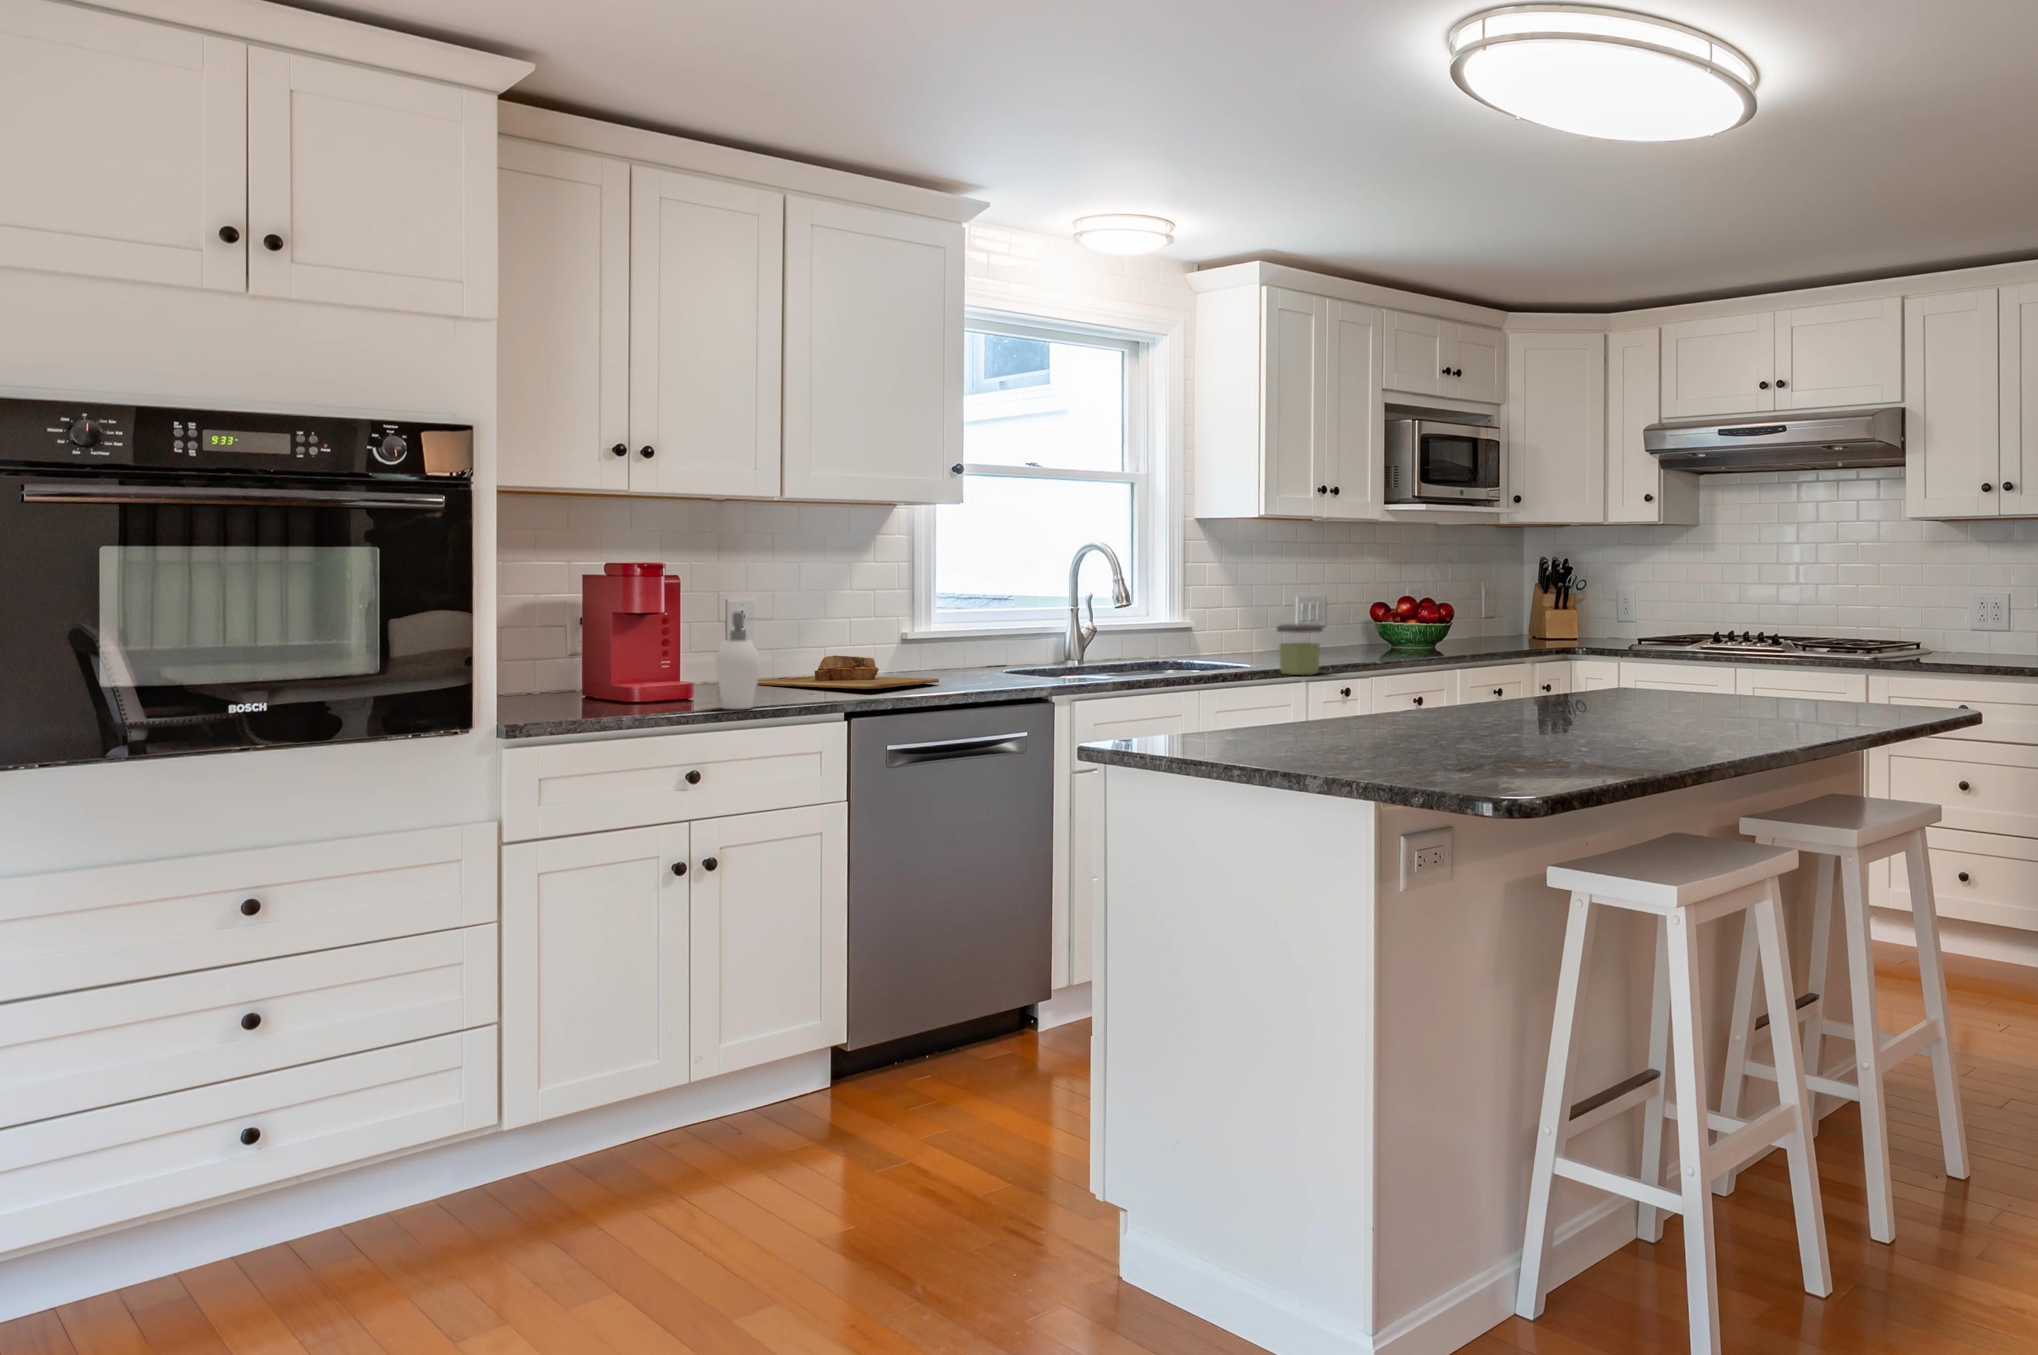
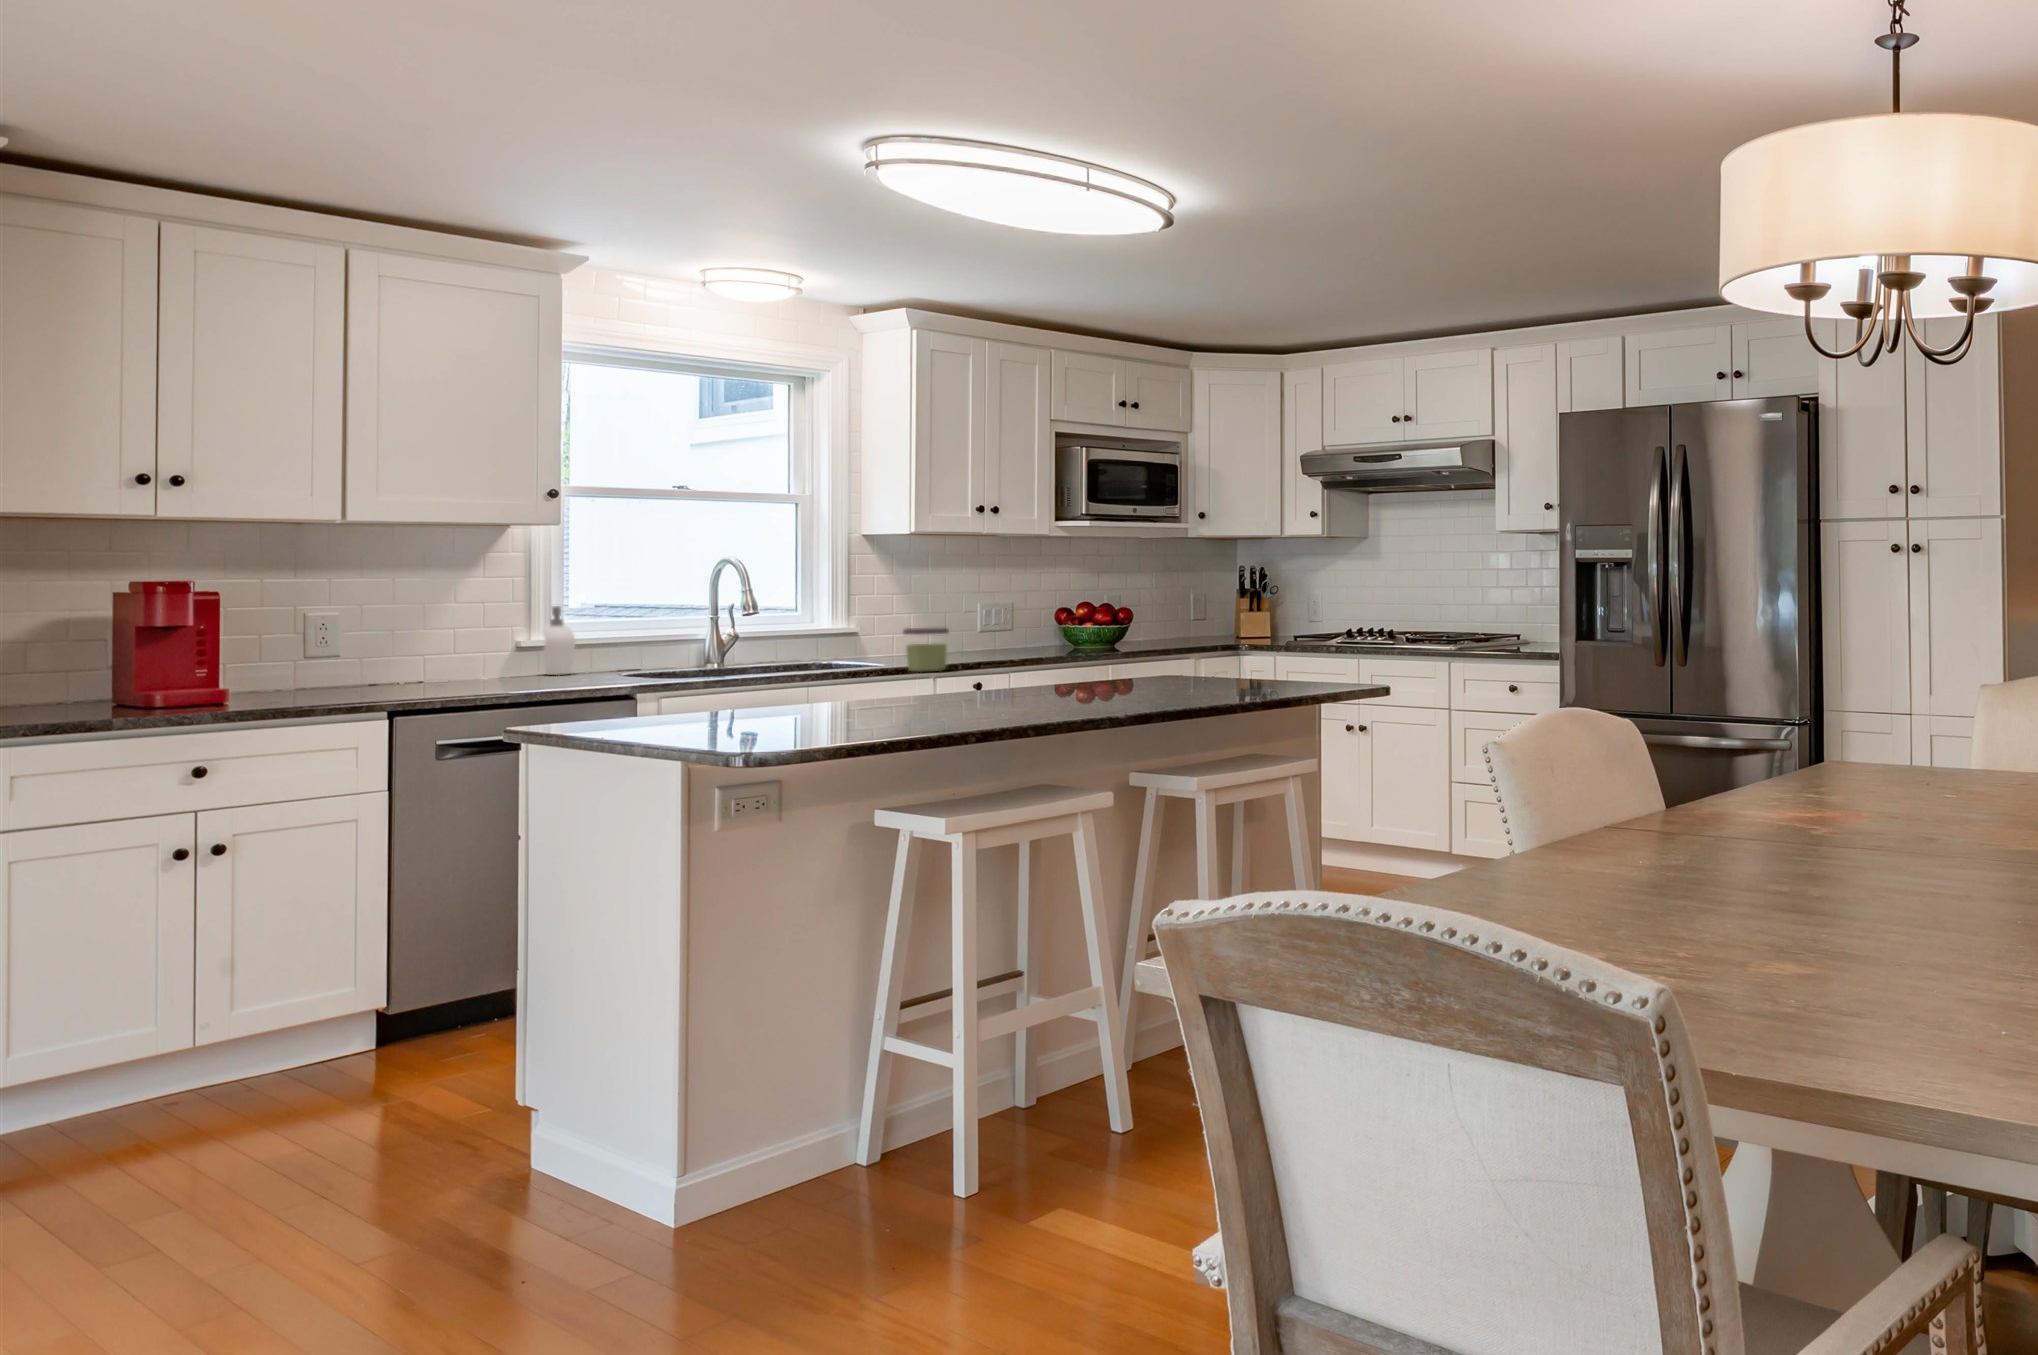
soap dispenser: present [715,612,760,709] -> present [543,606,576,675]
cutting board: present [757,655,939,689] -> none [332,661,533,690]

